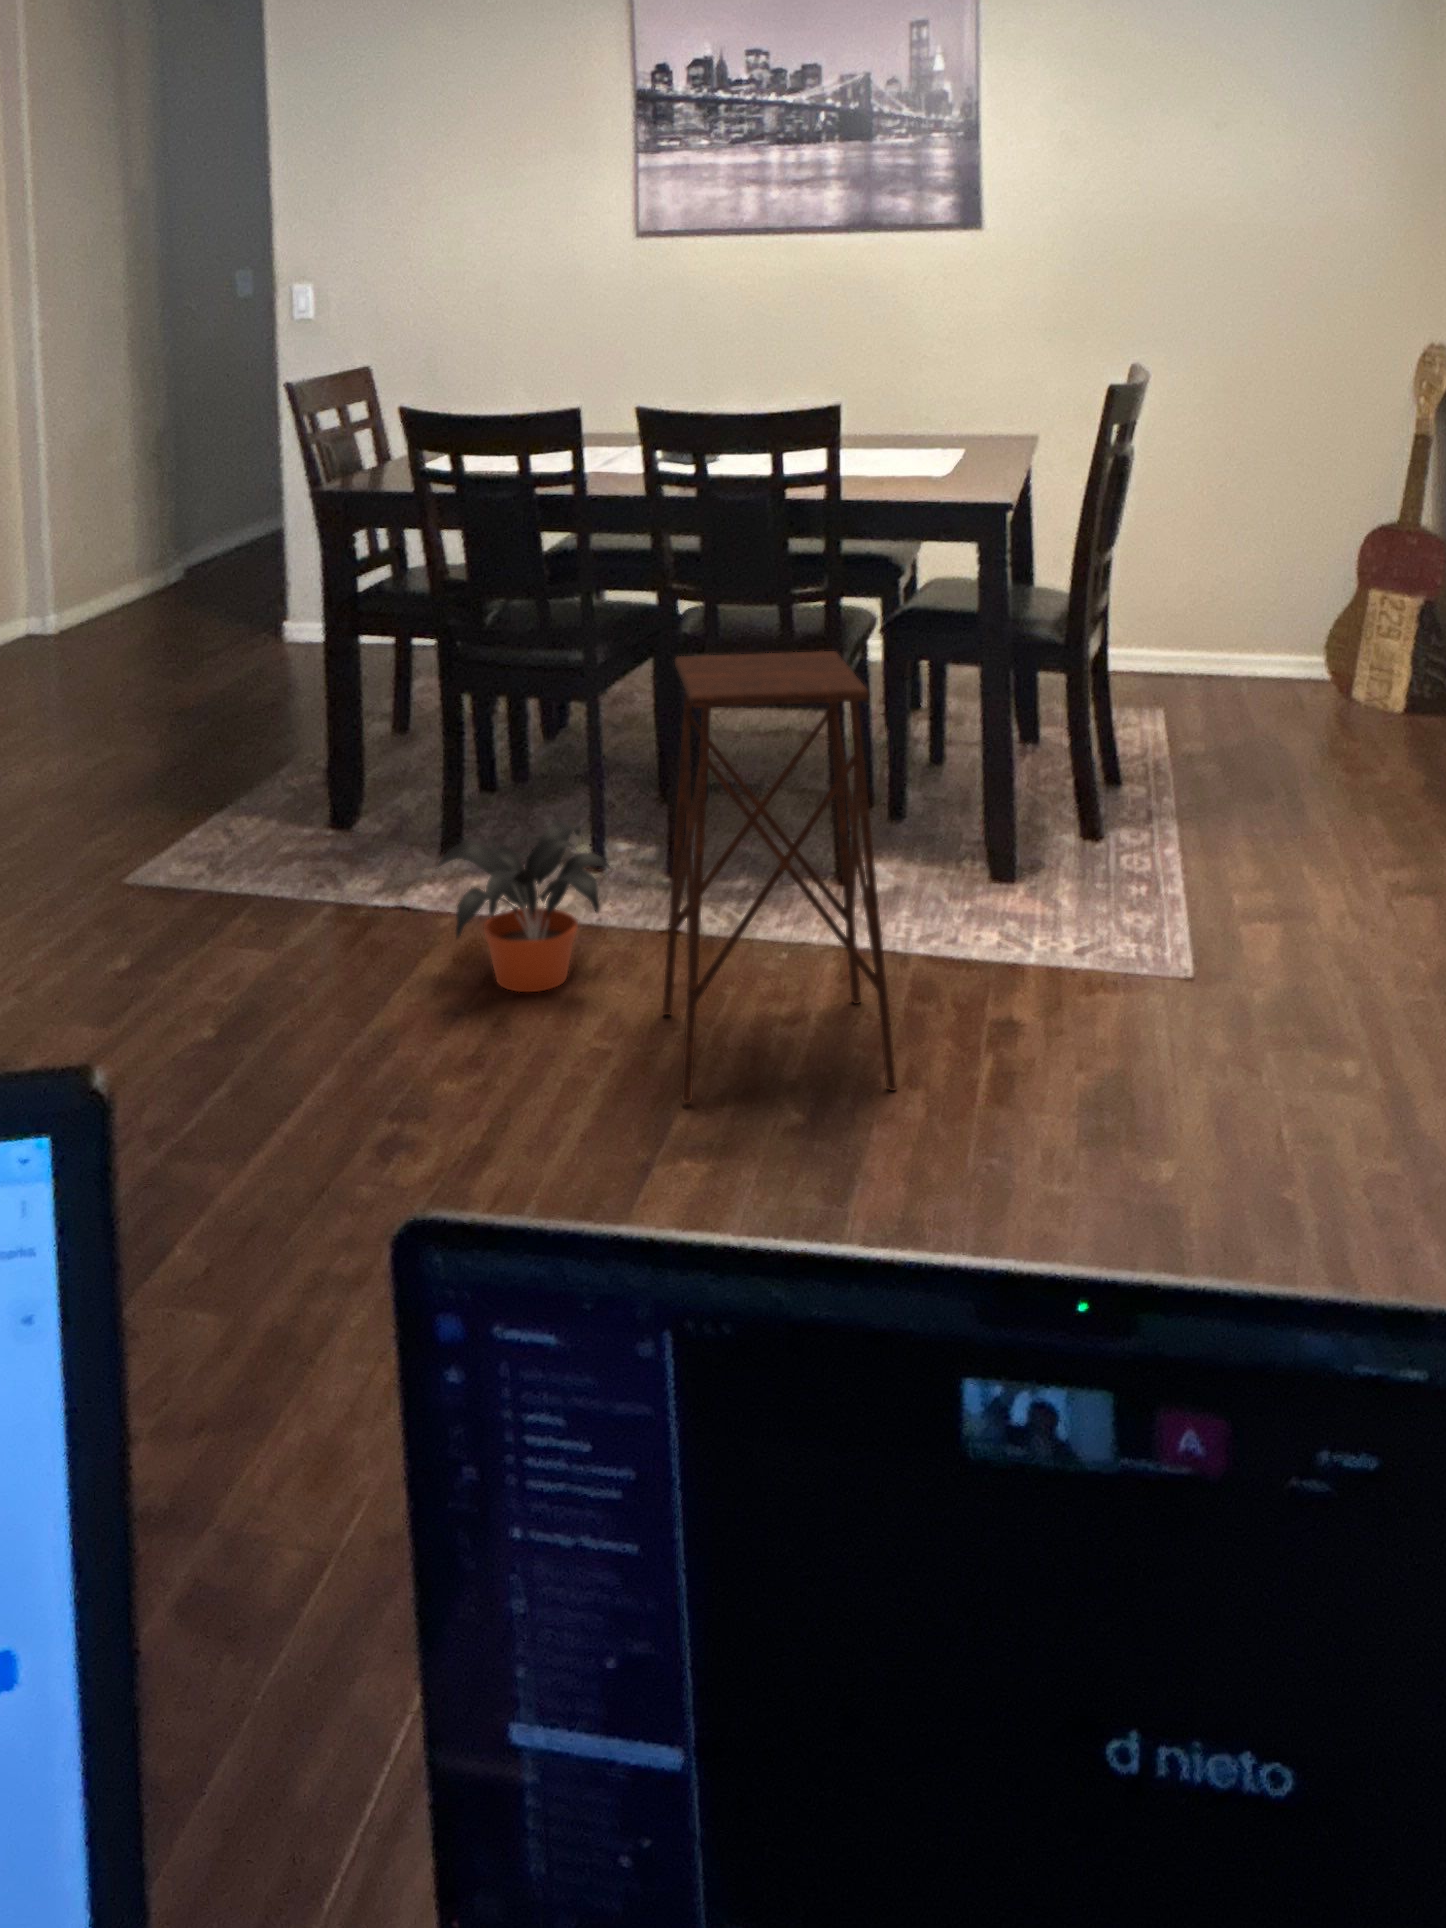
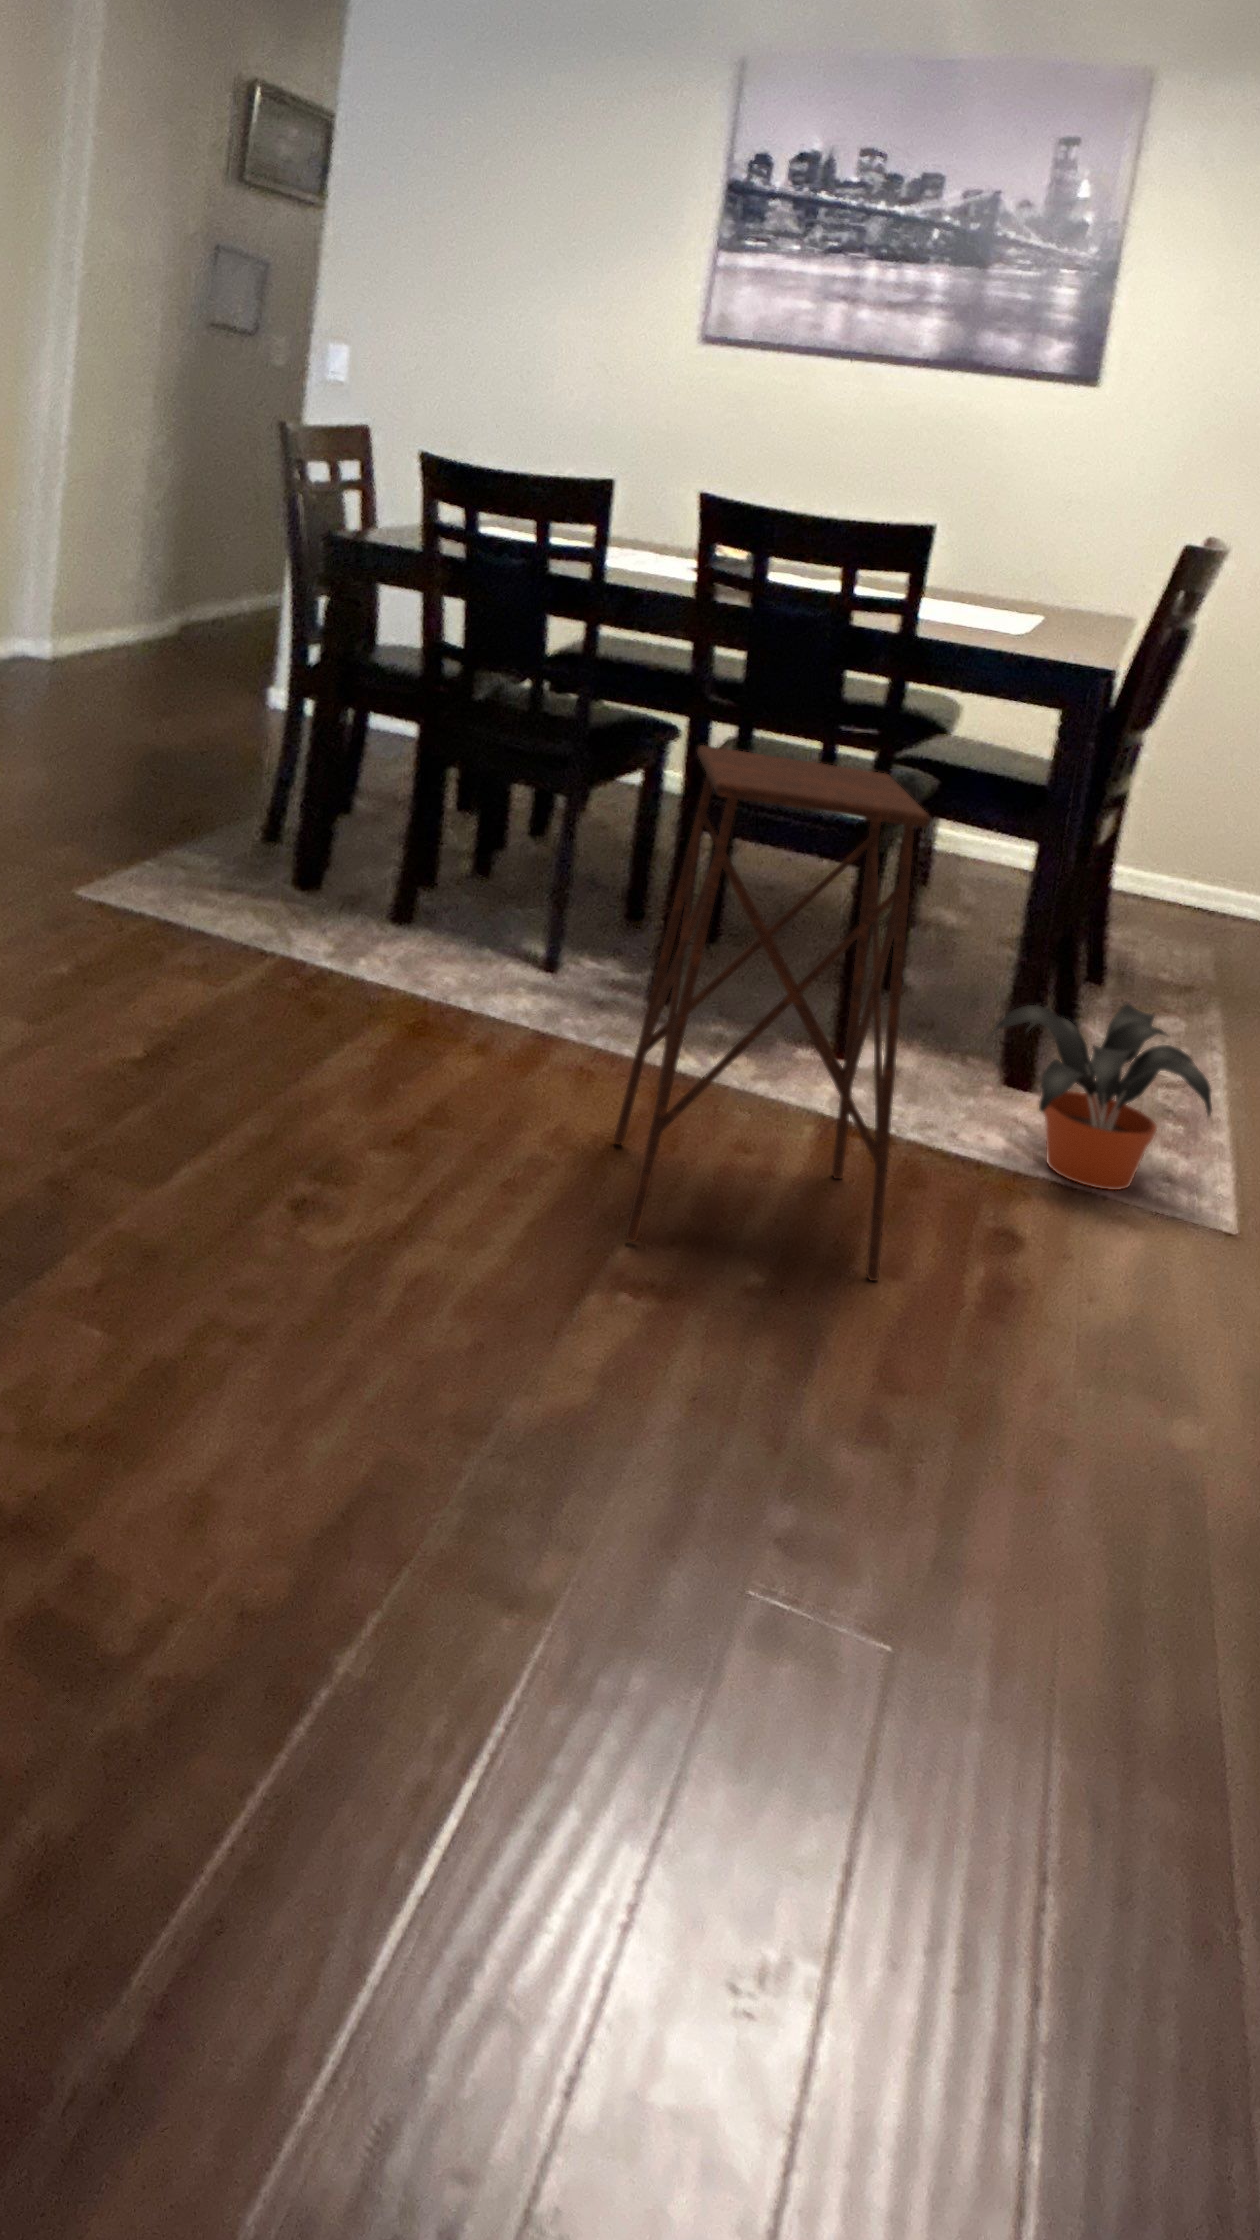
potted plant: present [438,822,610,992] -> present [992,1004,1212,1190]

